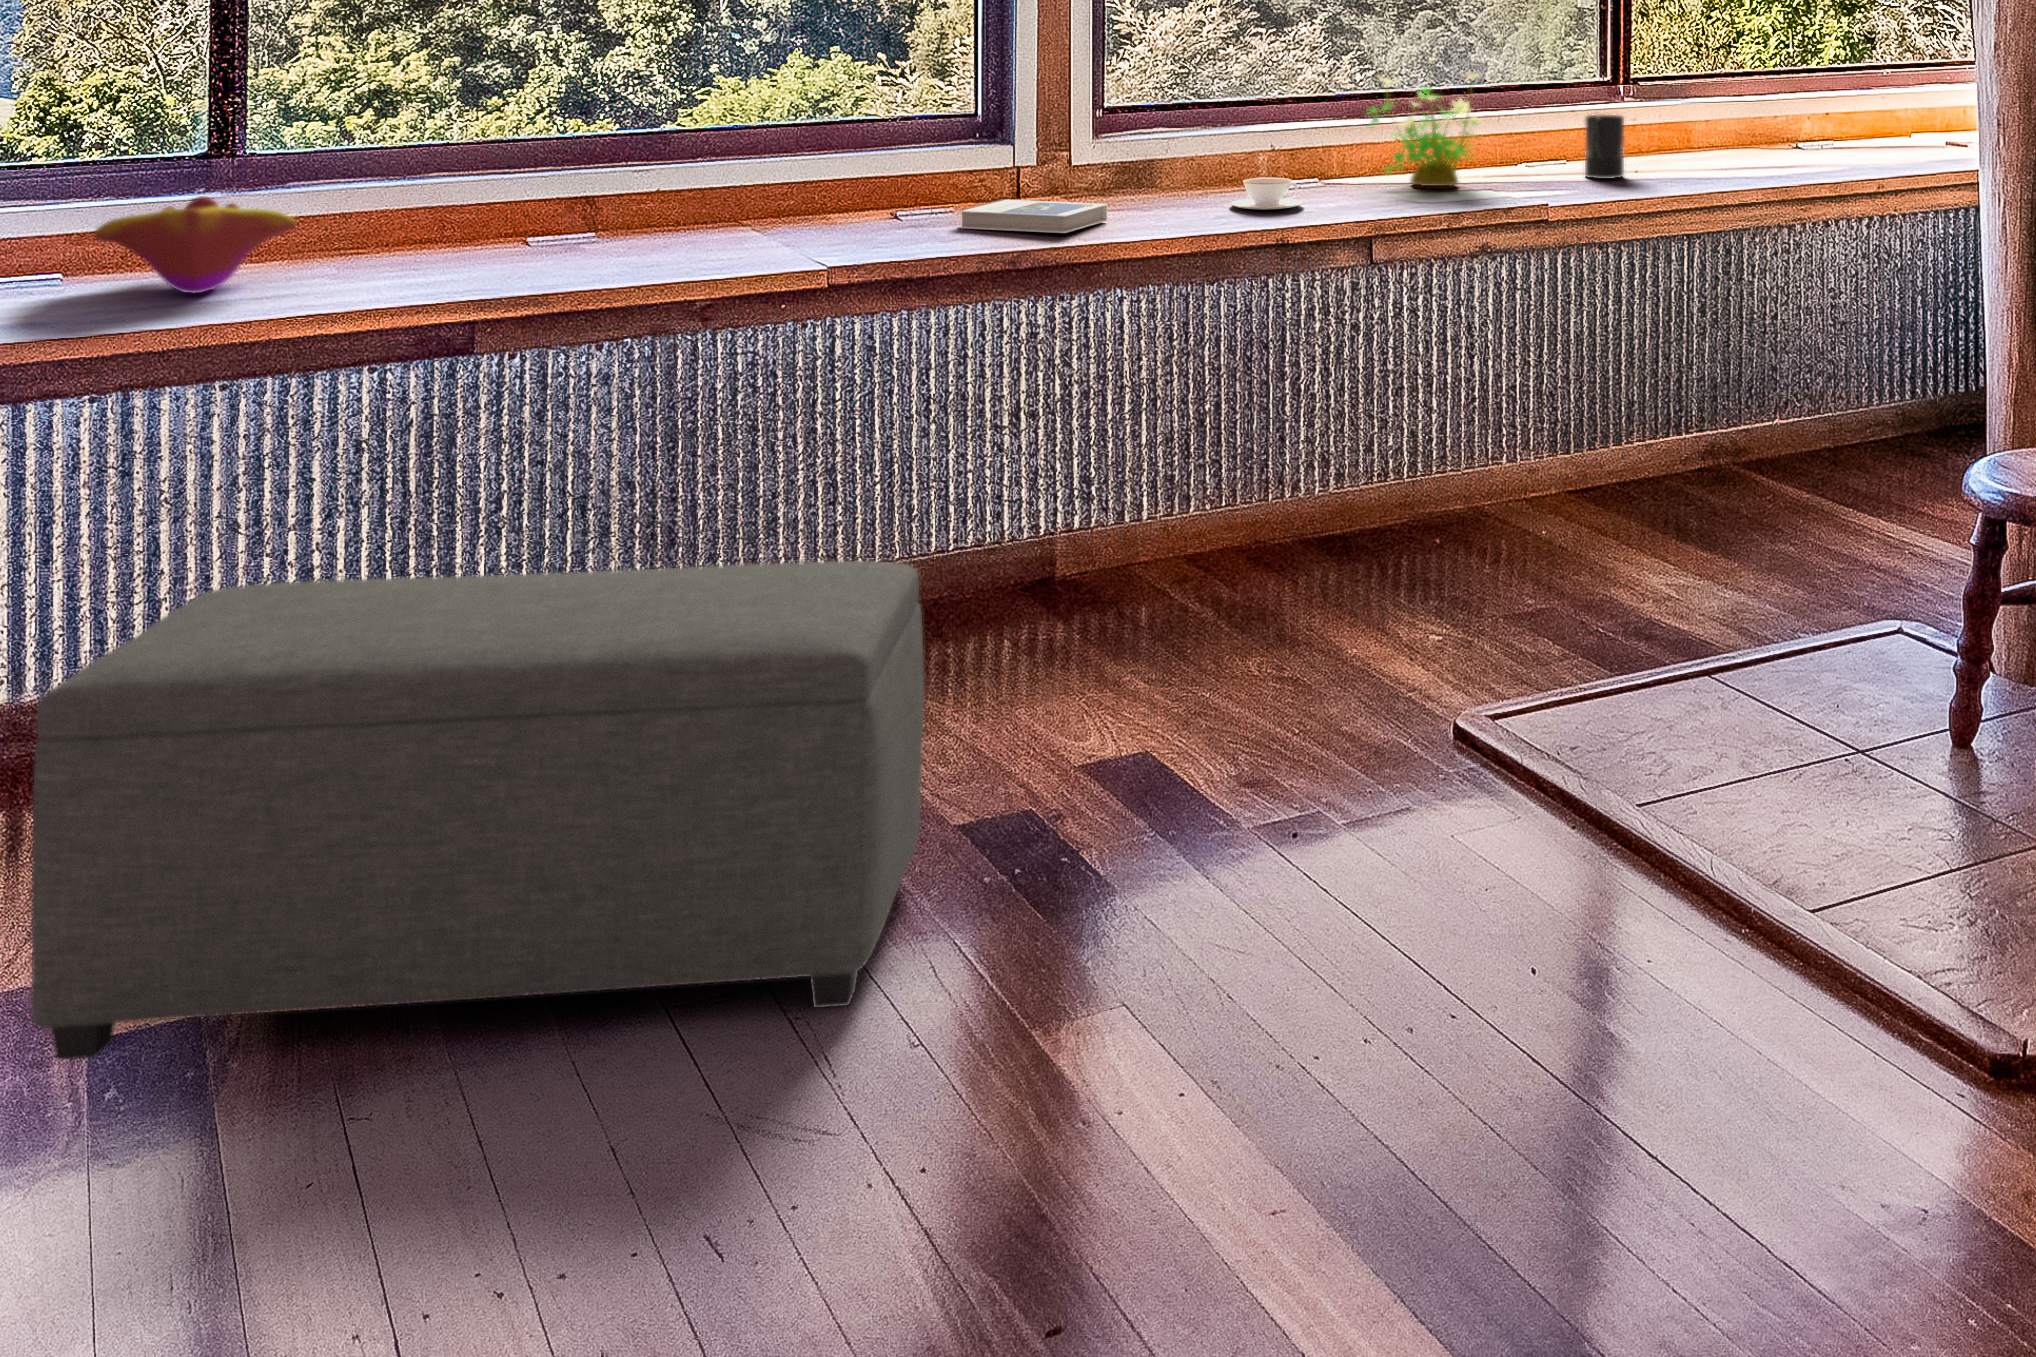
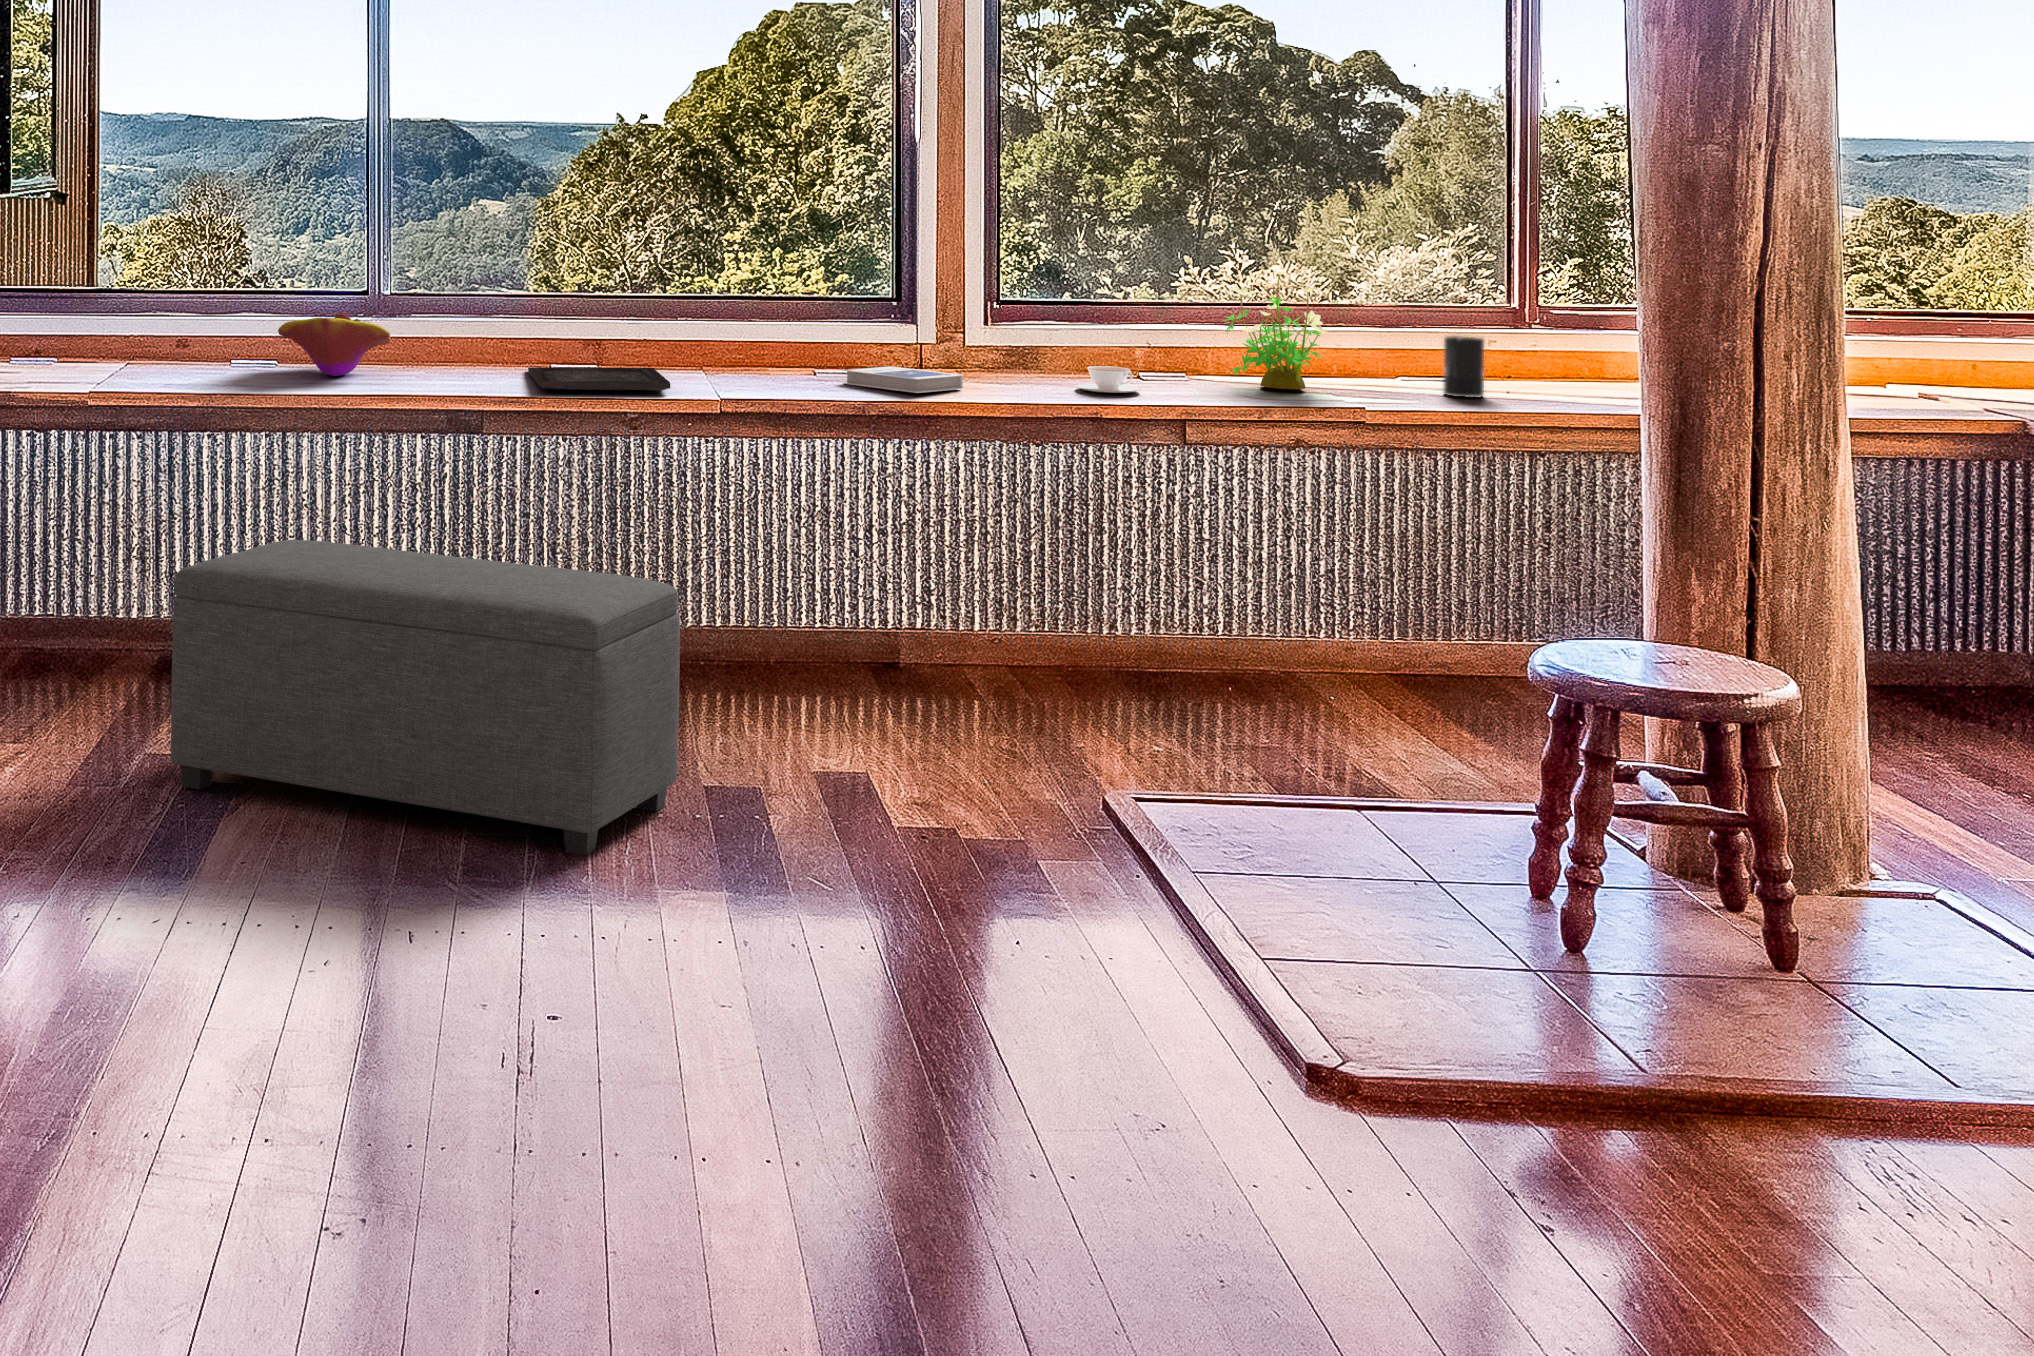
tray: none [509,230,750,281] -> present [528,367,670,390]

